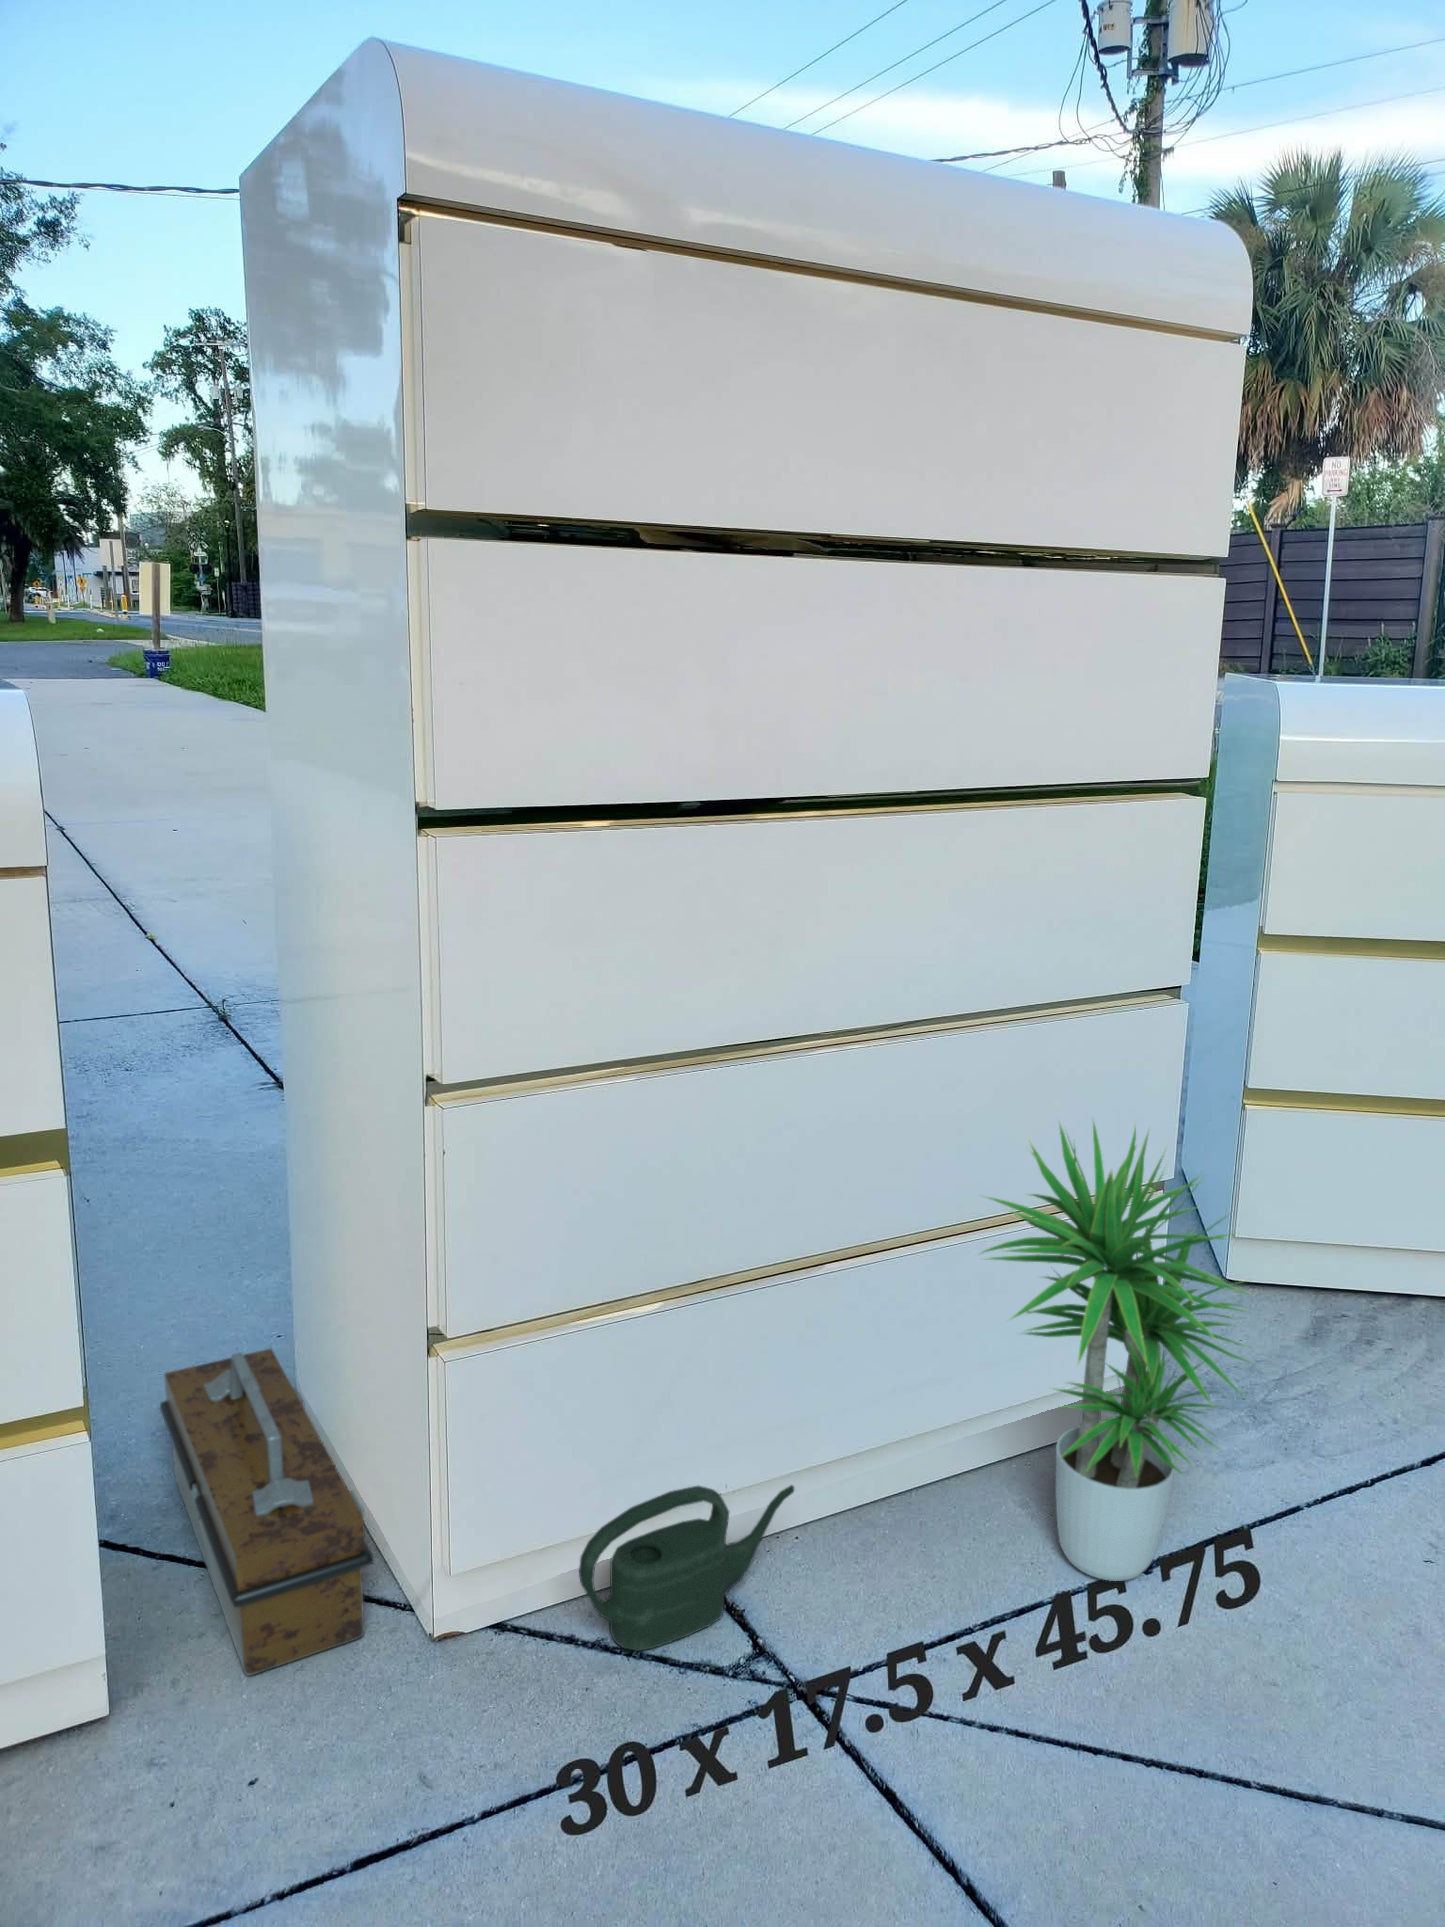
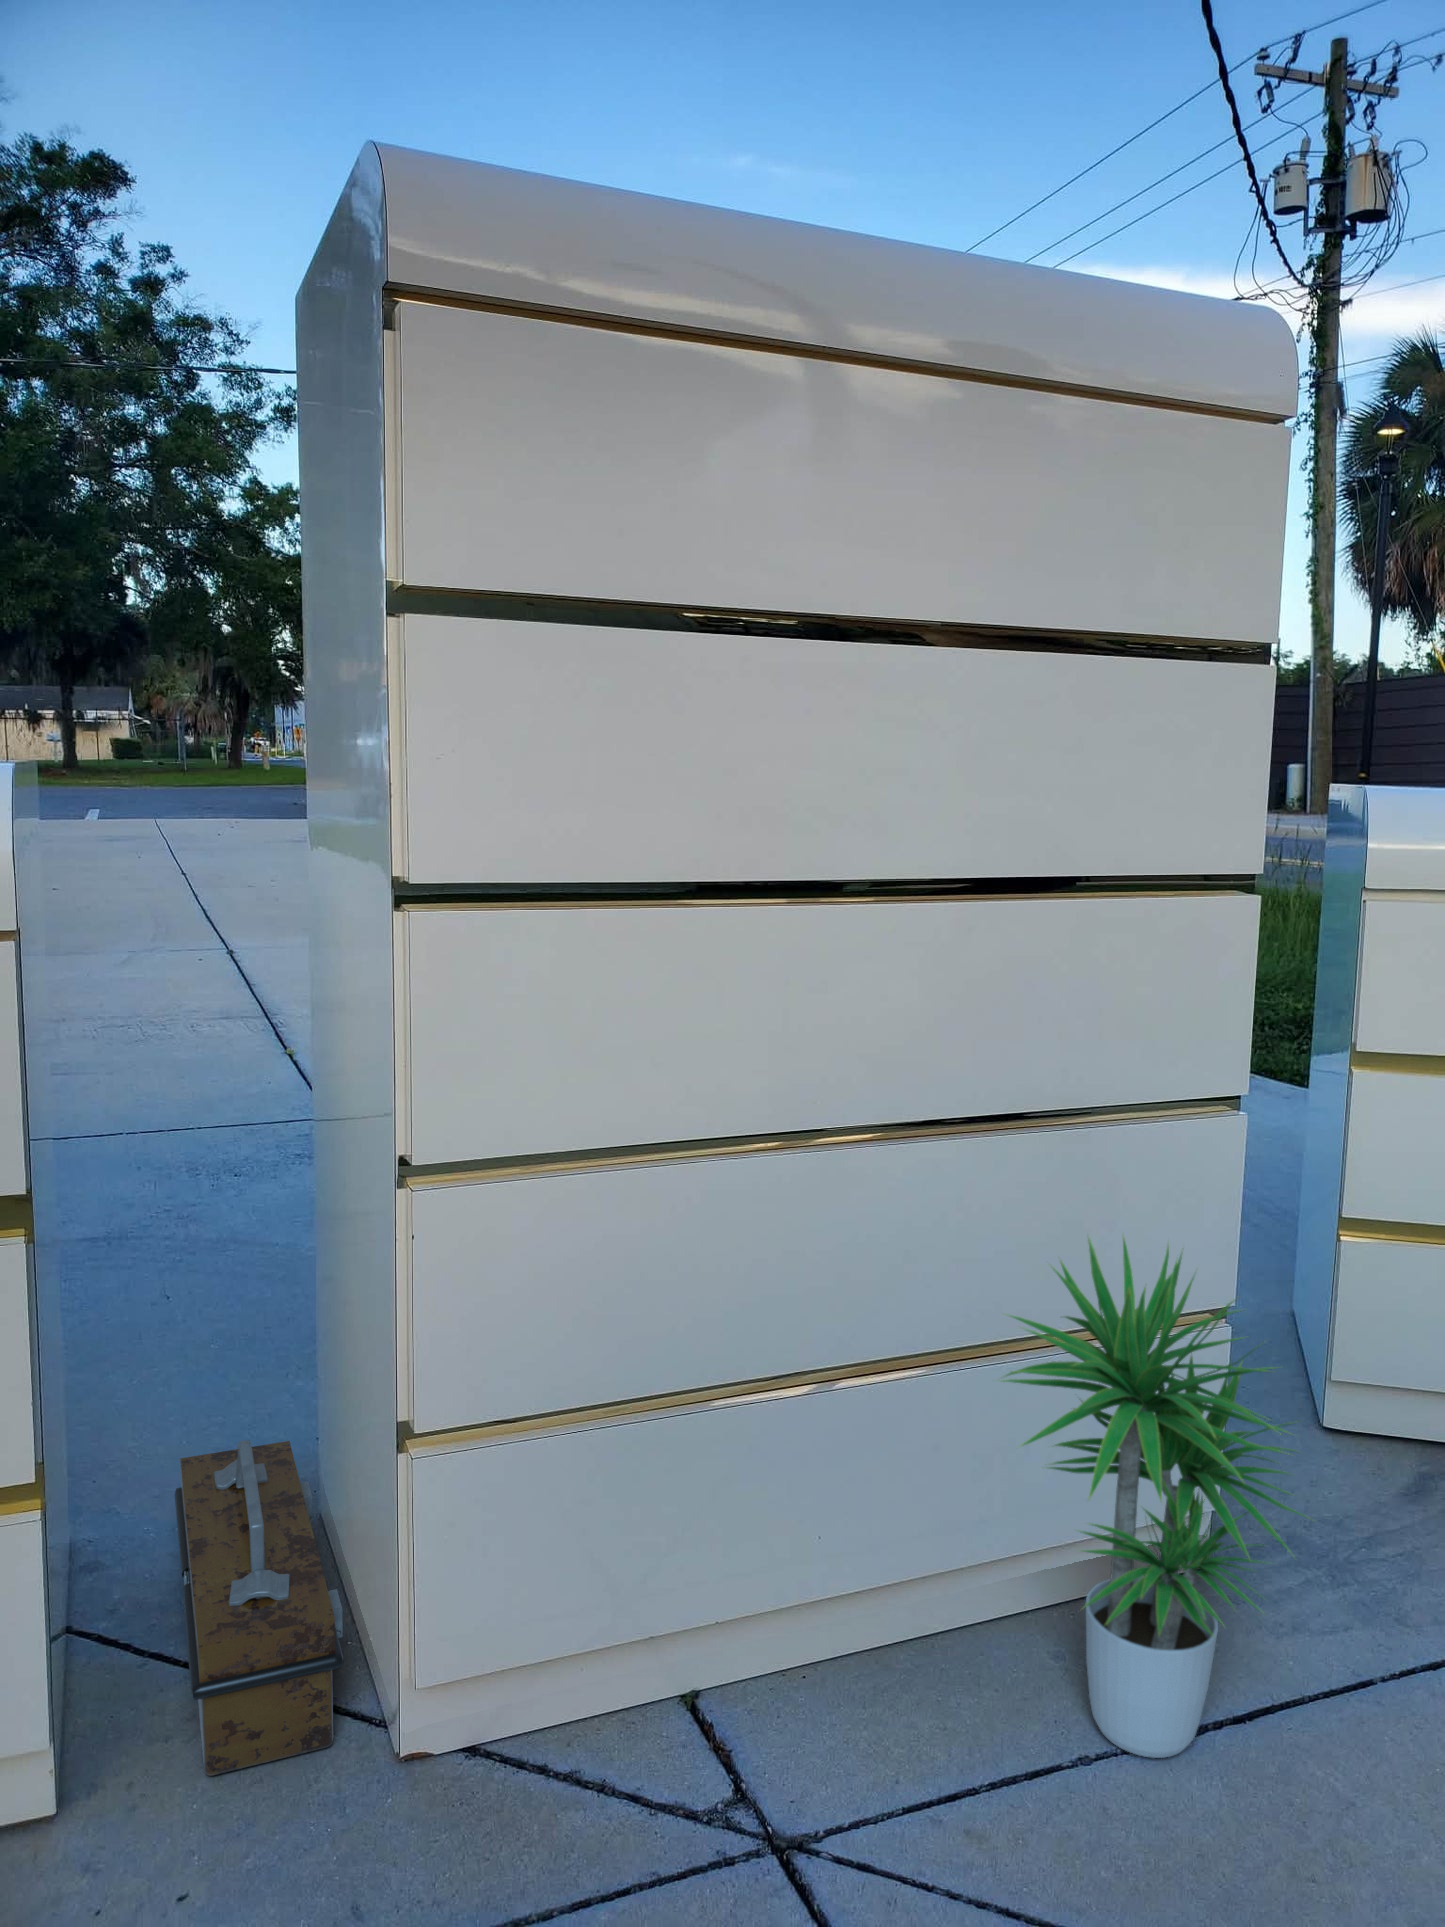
watering can: present [579,1485,794,1651] -> none [549,1609,793,1787]

